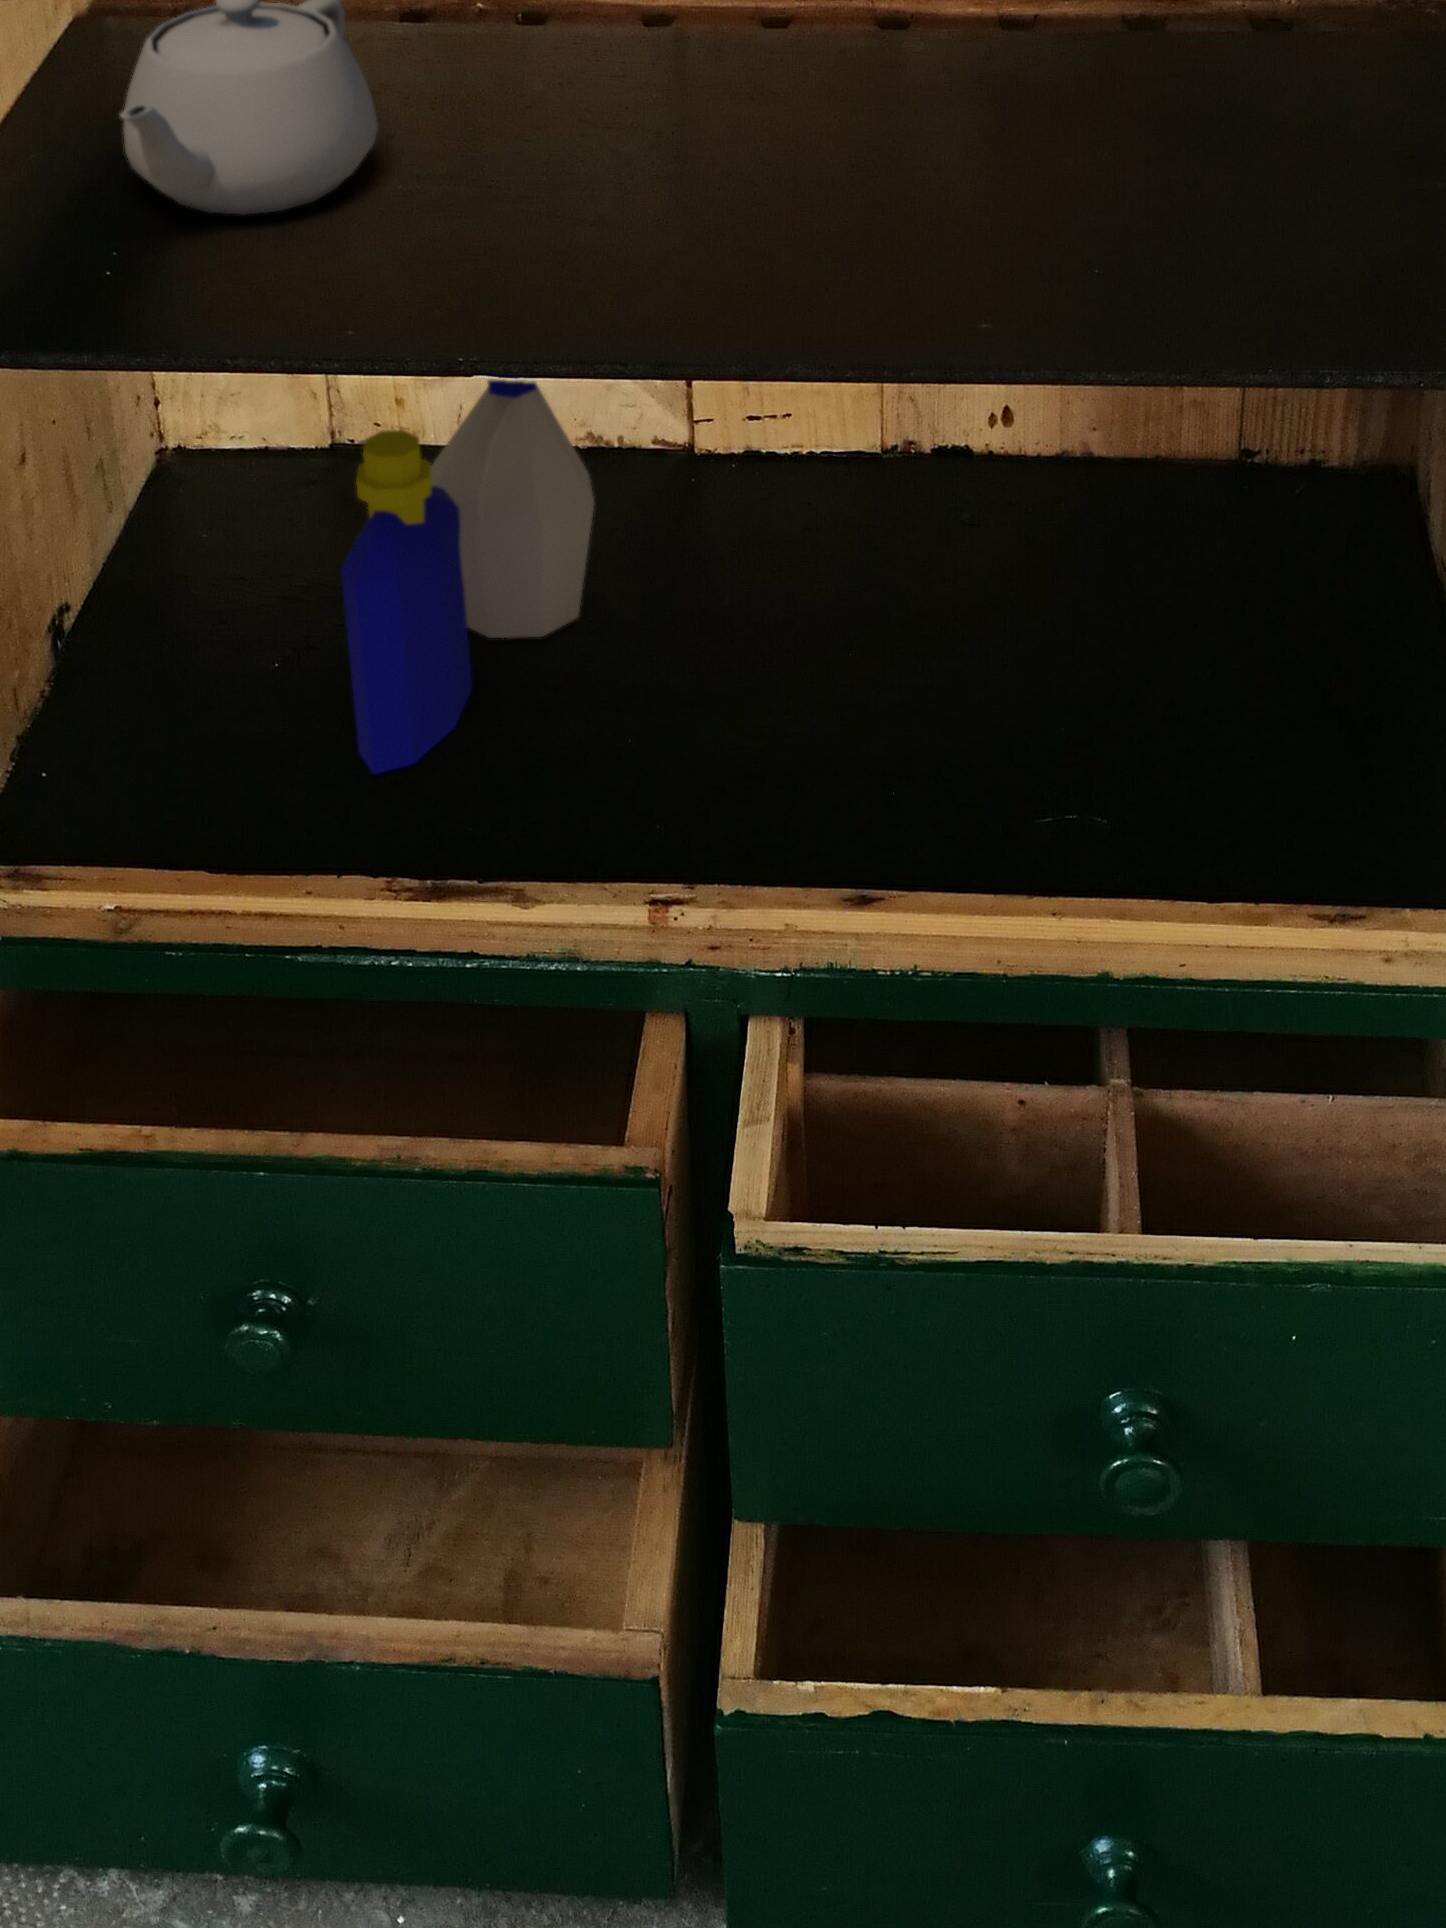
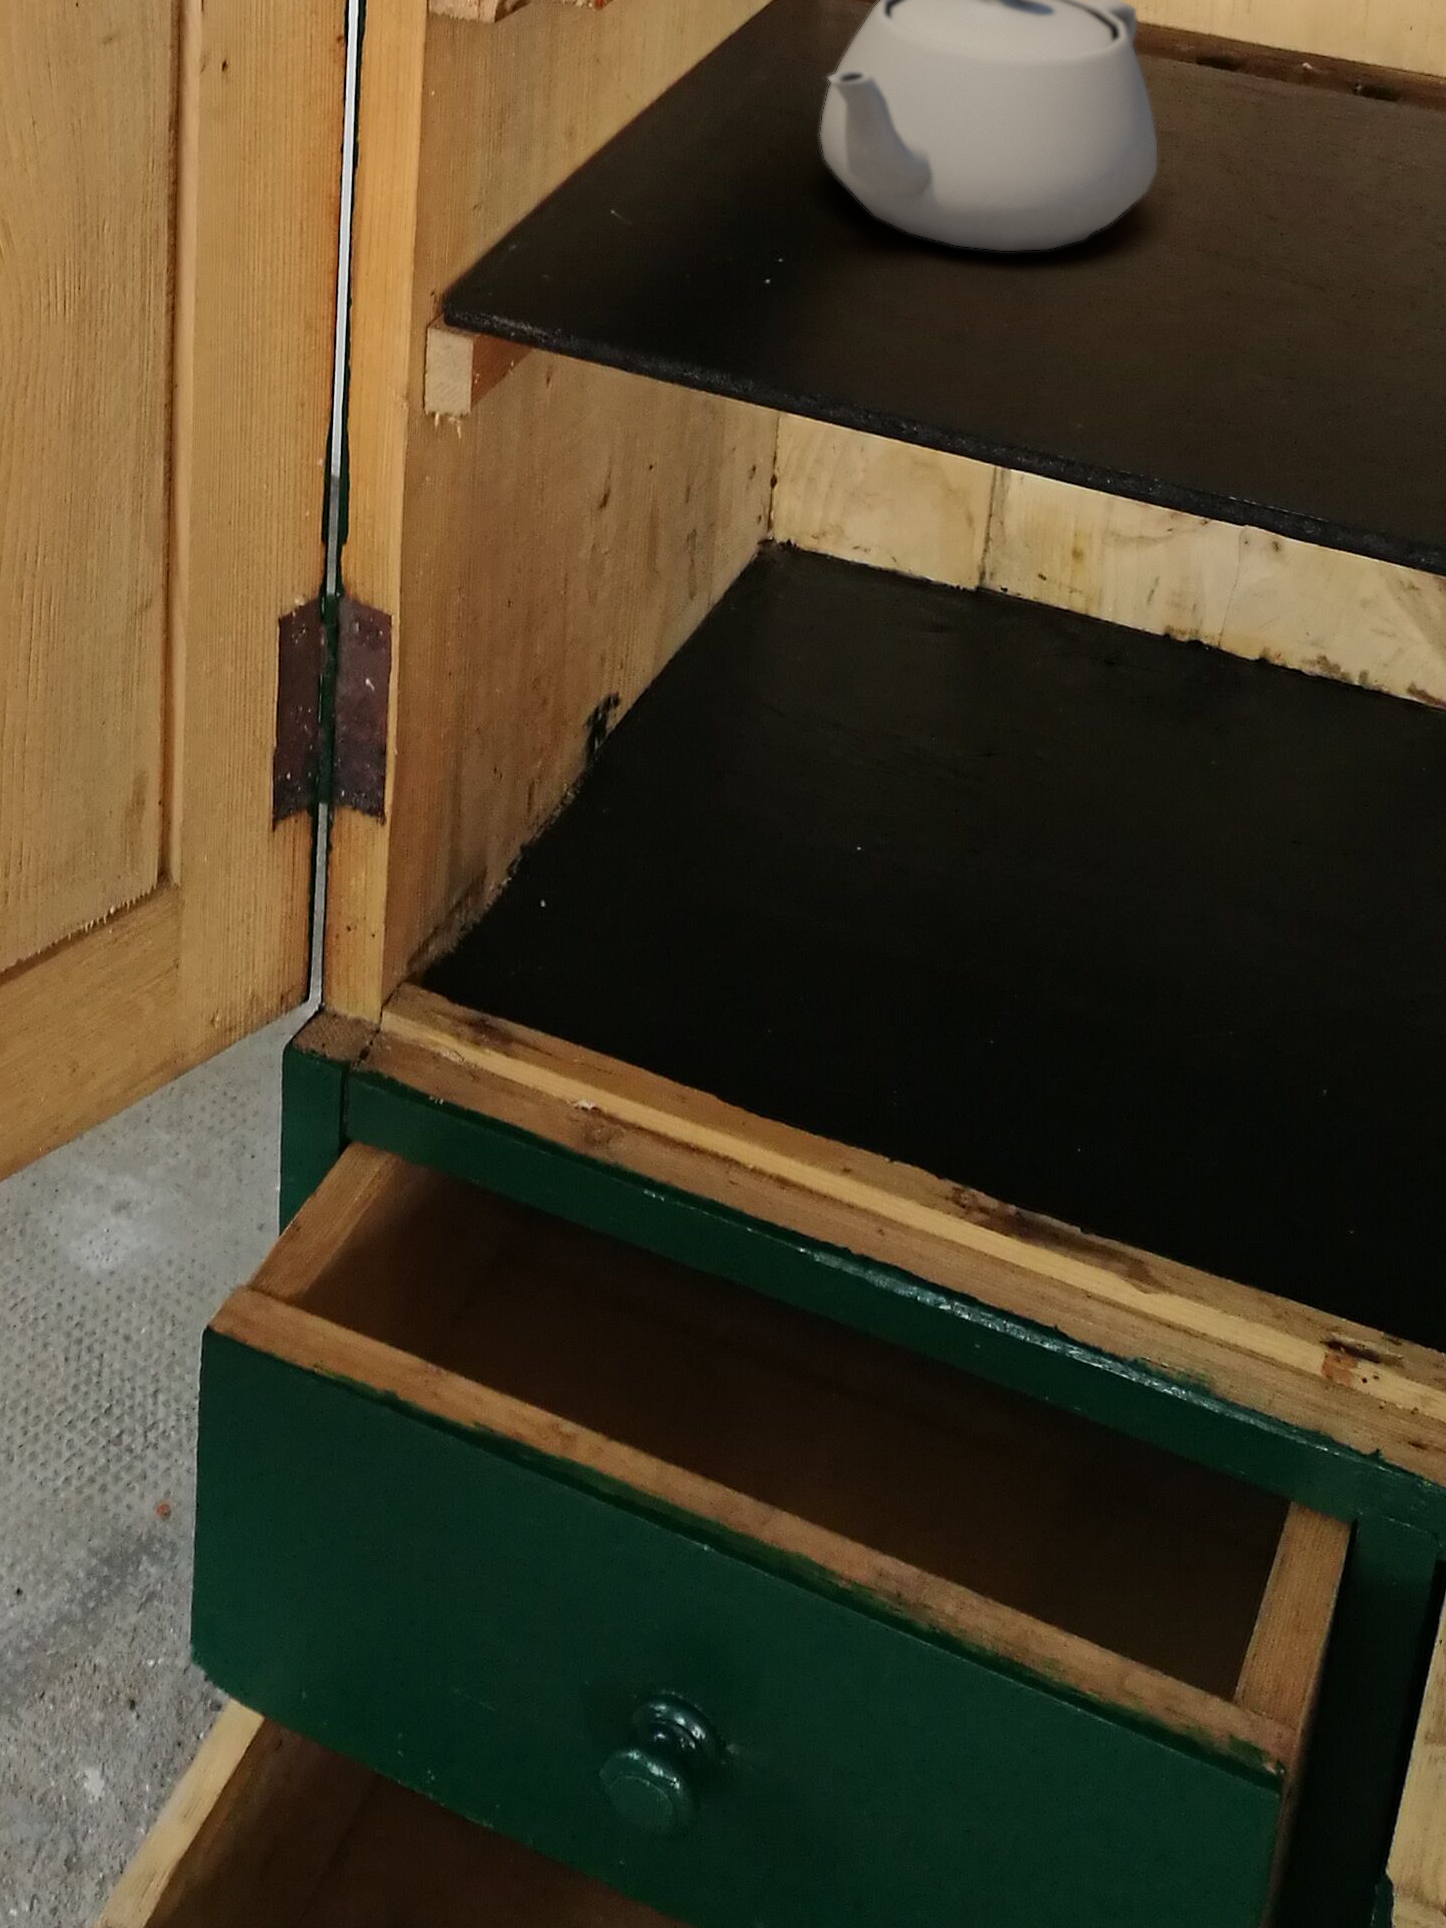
bottle: present [341,380,594,774] -> none [948,518,1340,1032]

